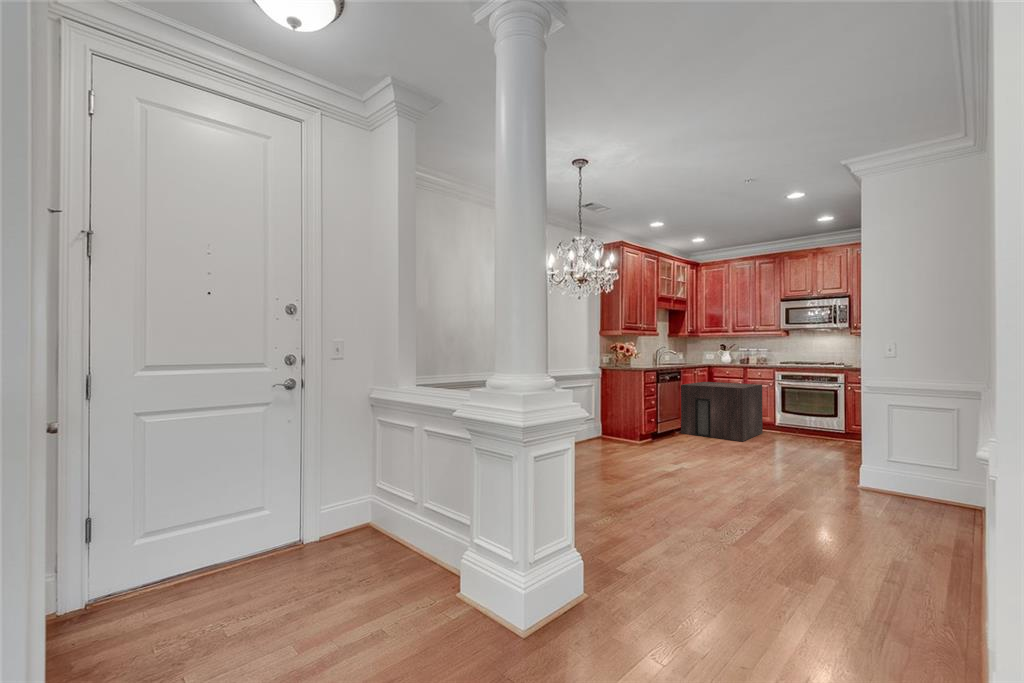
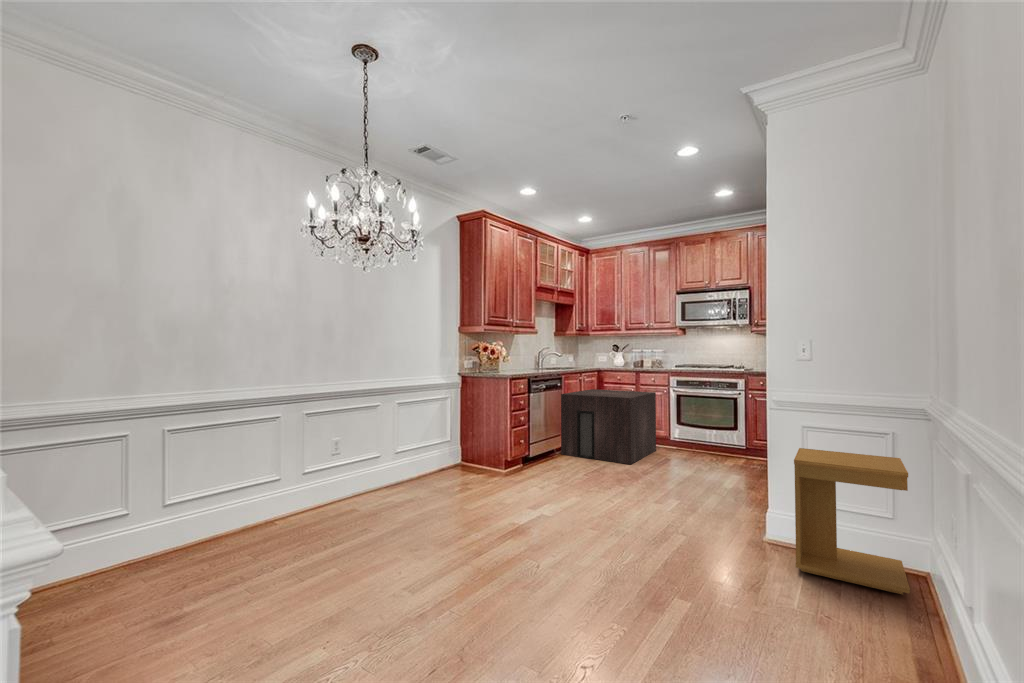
side table: none [876,421,959,515] -> present [794,448,910,595]

